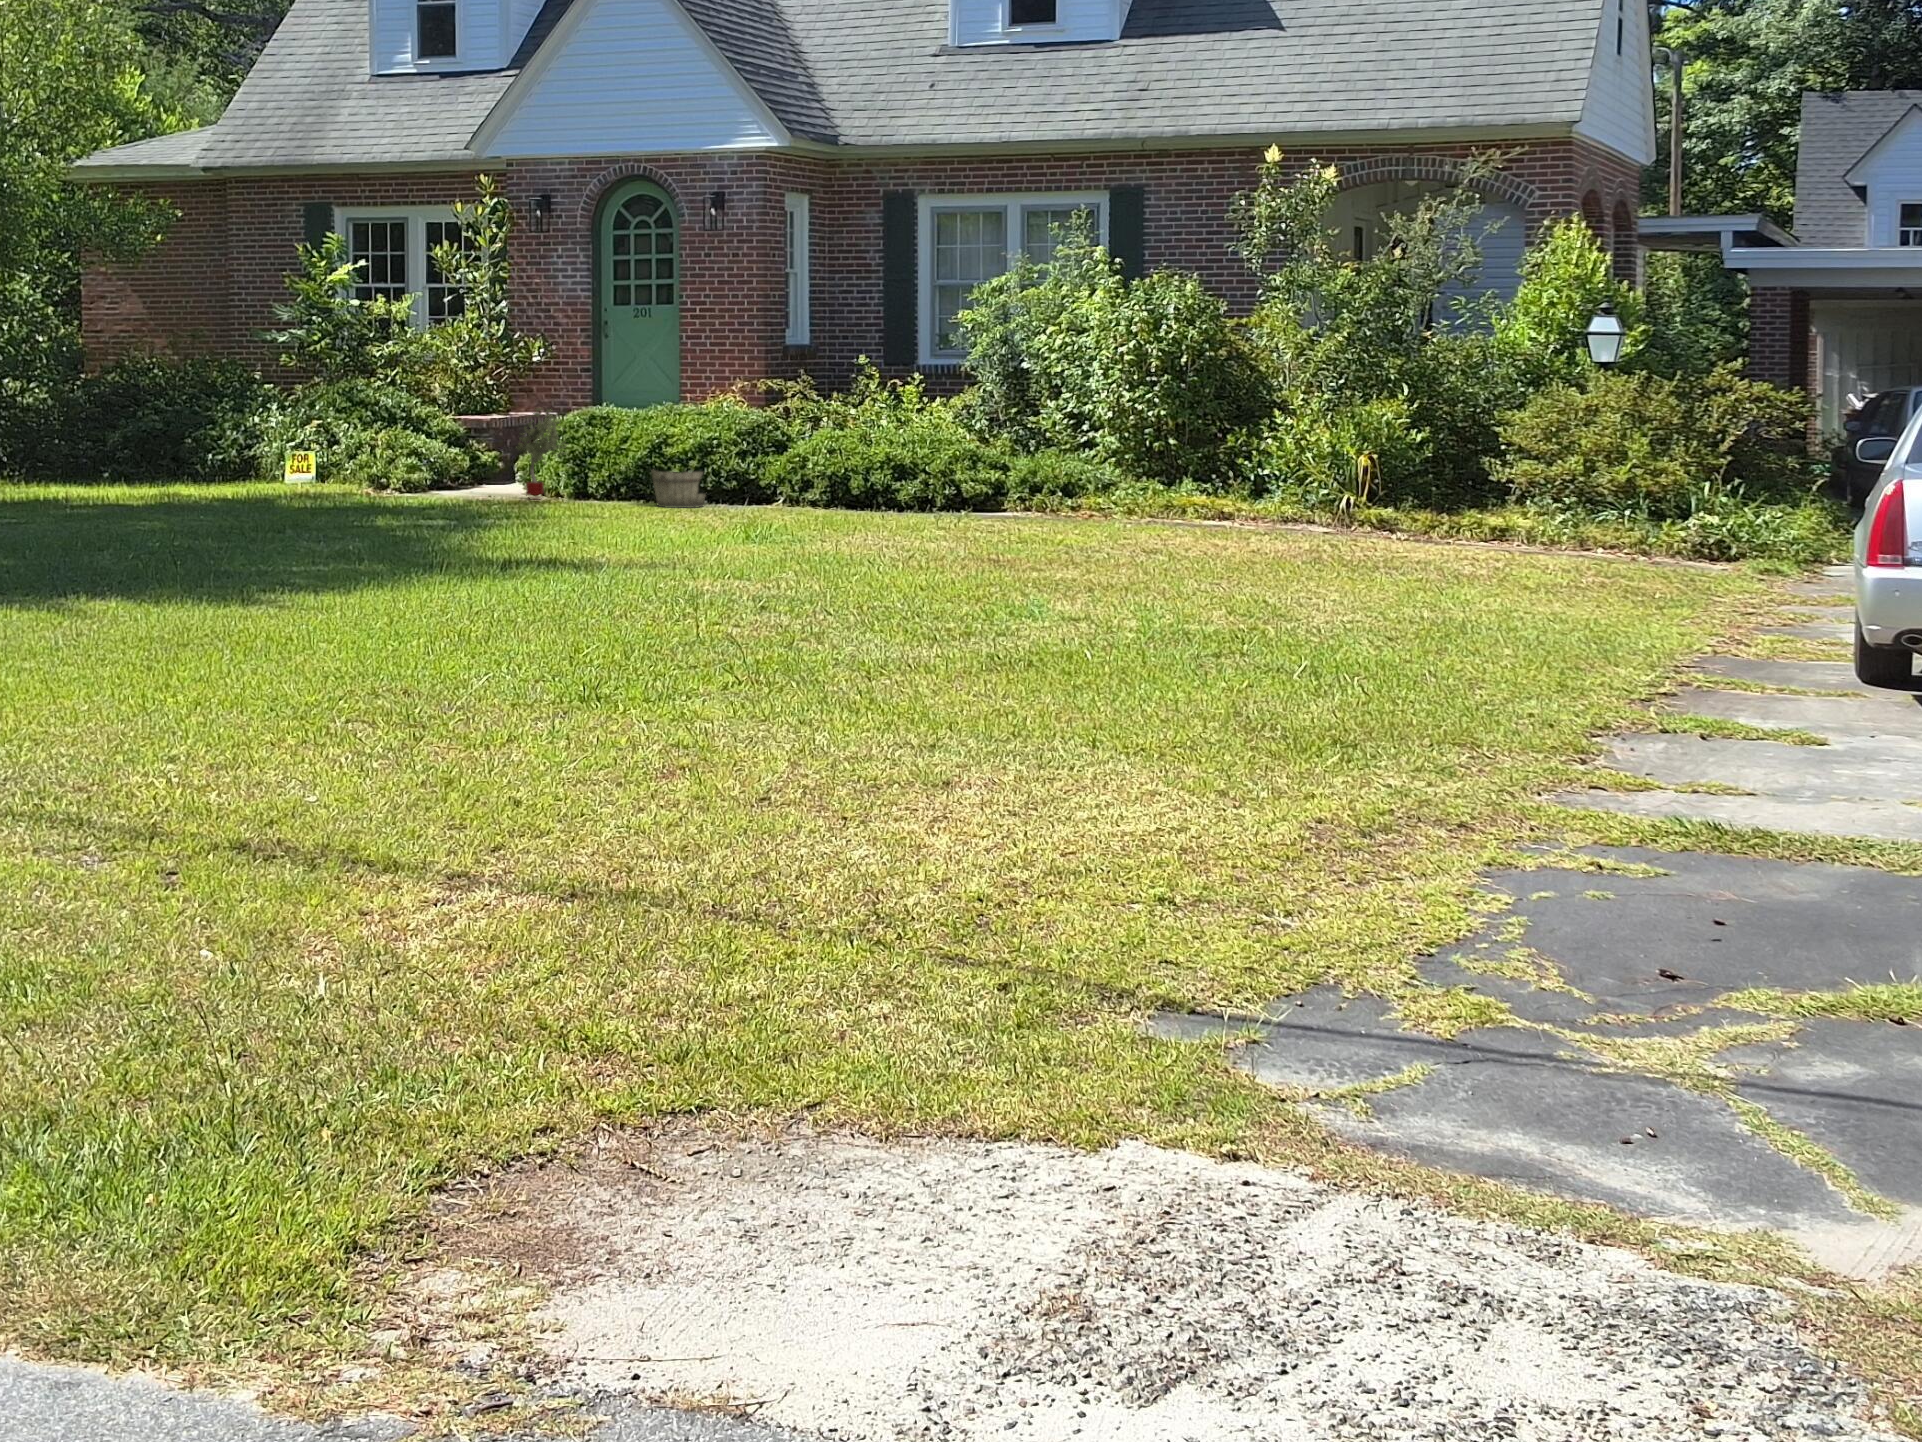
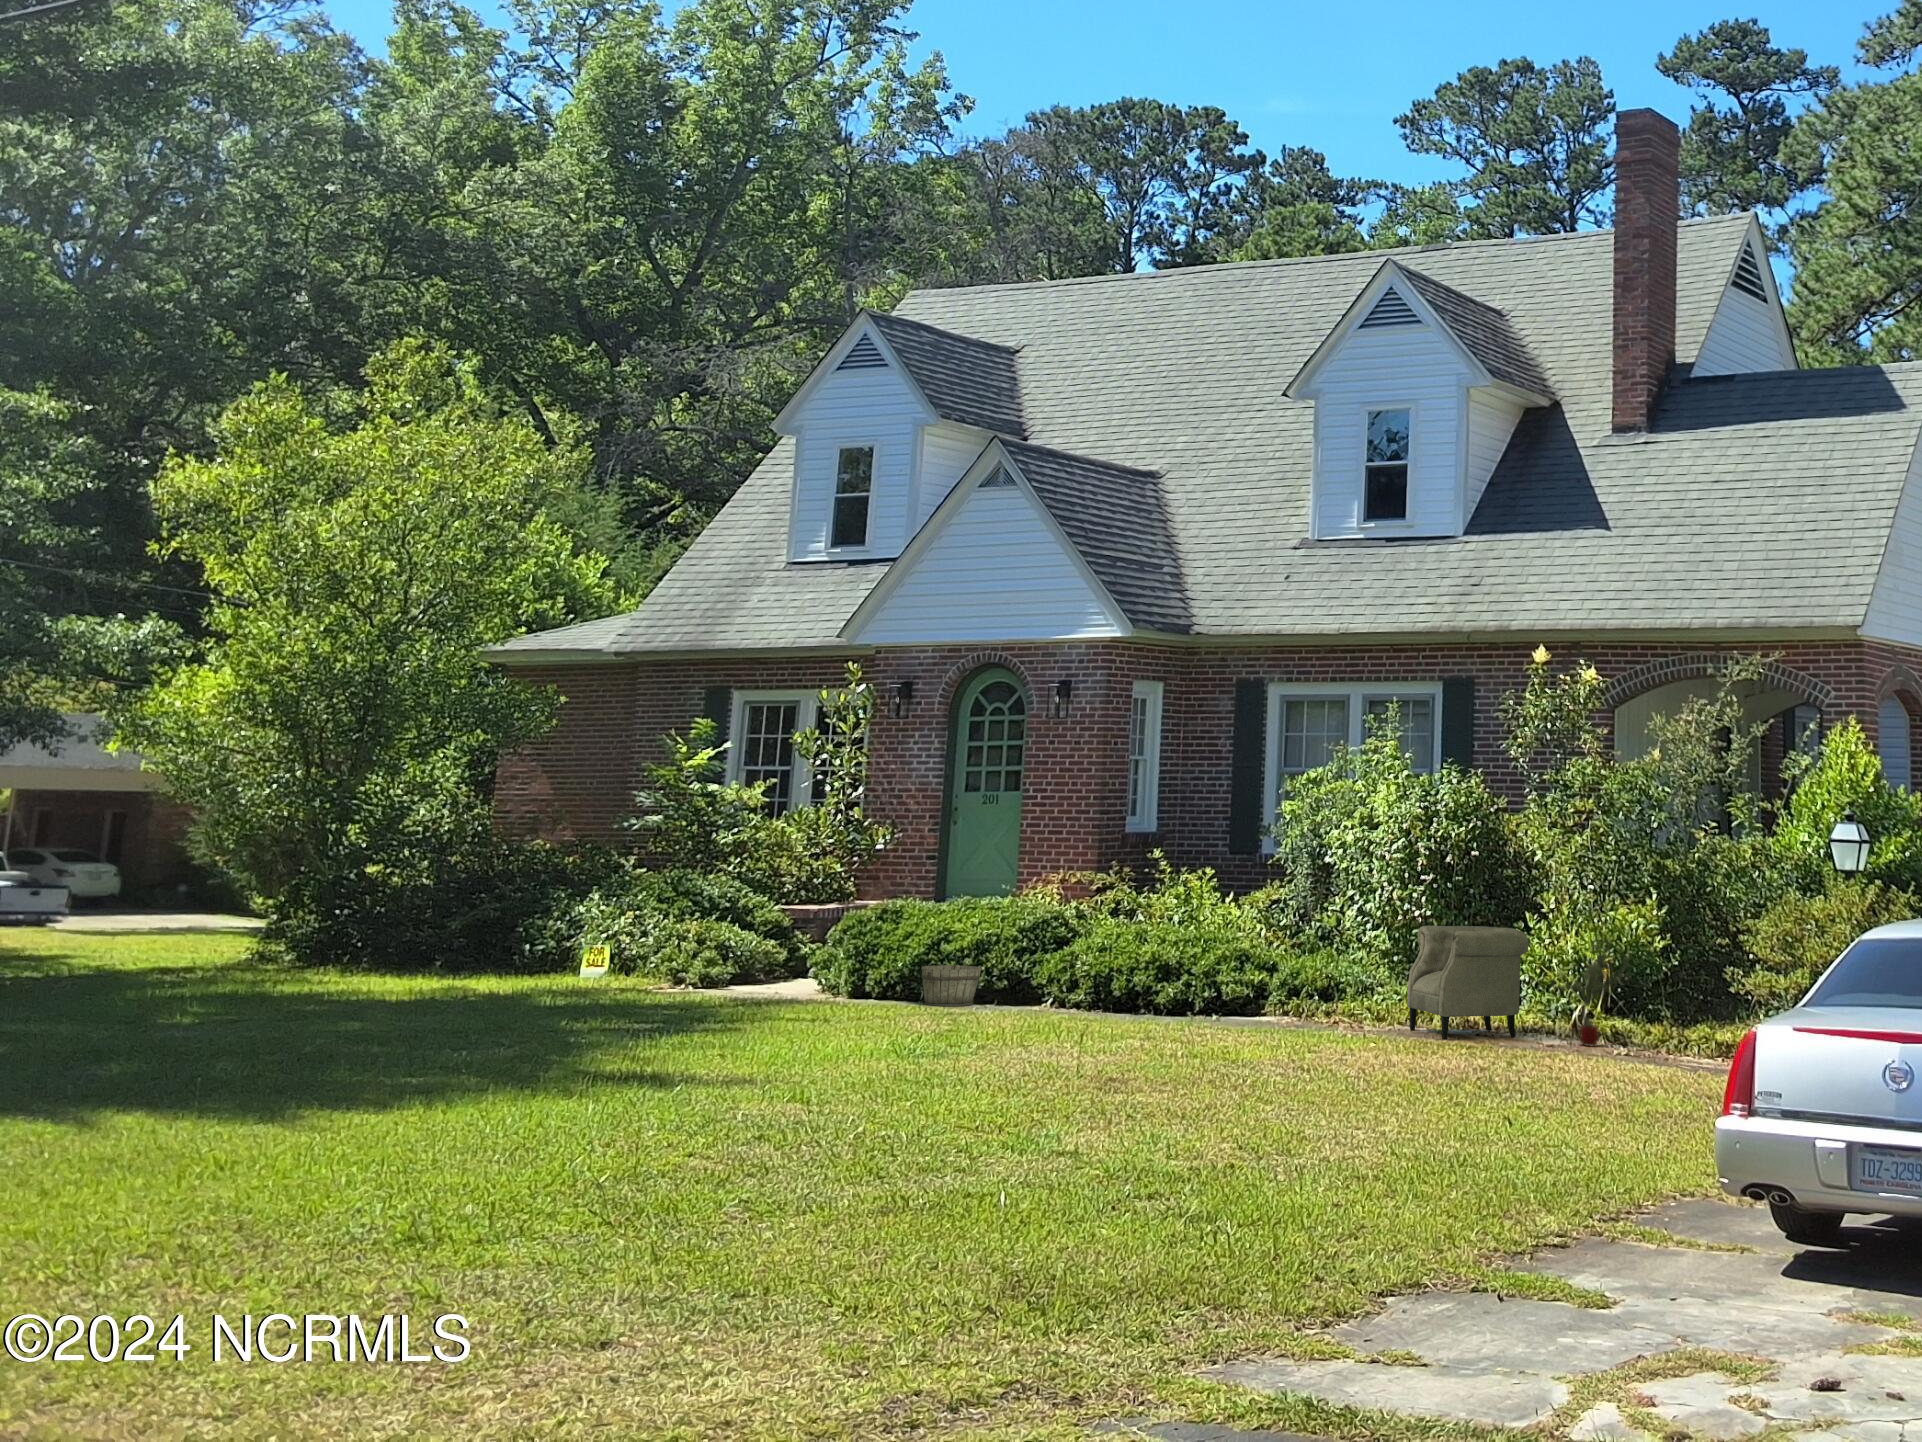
potted tree: present [516,408,567,500] -> present [1552,942,1630,1047]
chair: none [1159,422,1288,532] -> present [1407,926,1529,1040]

